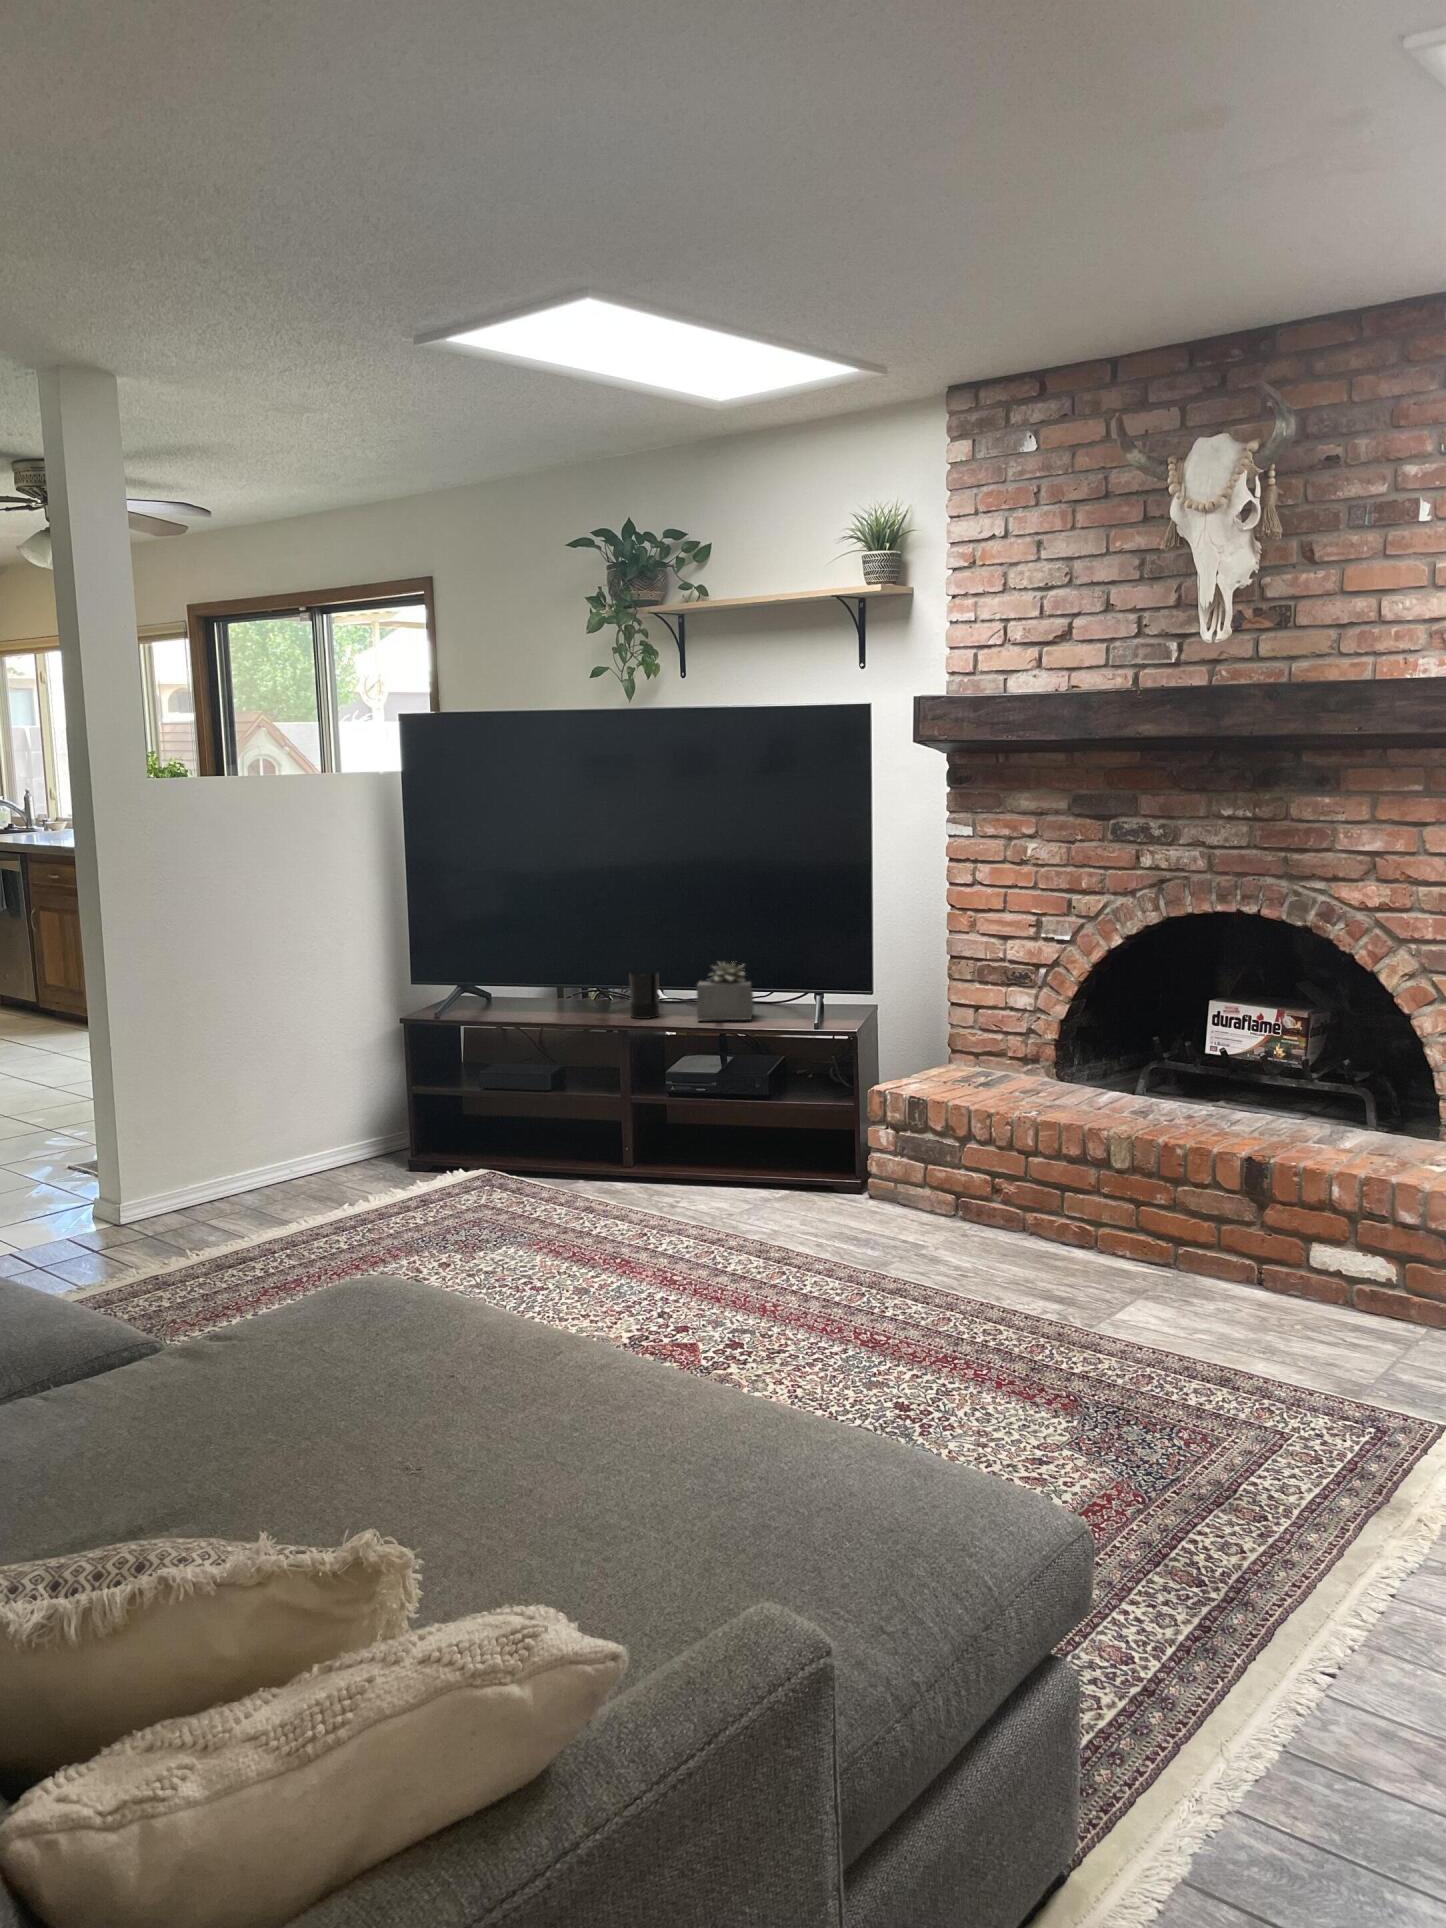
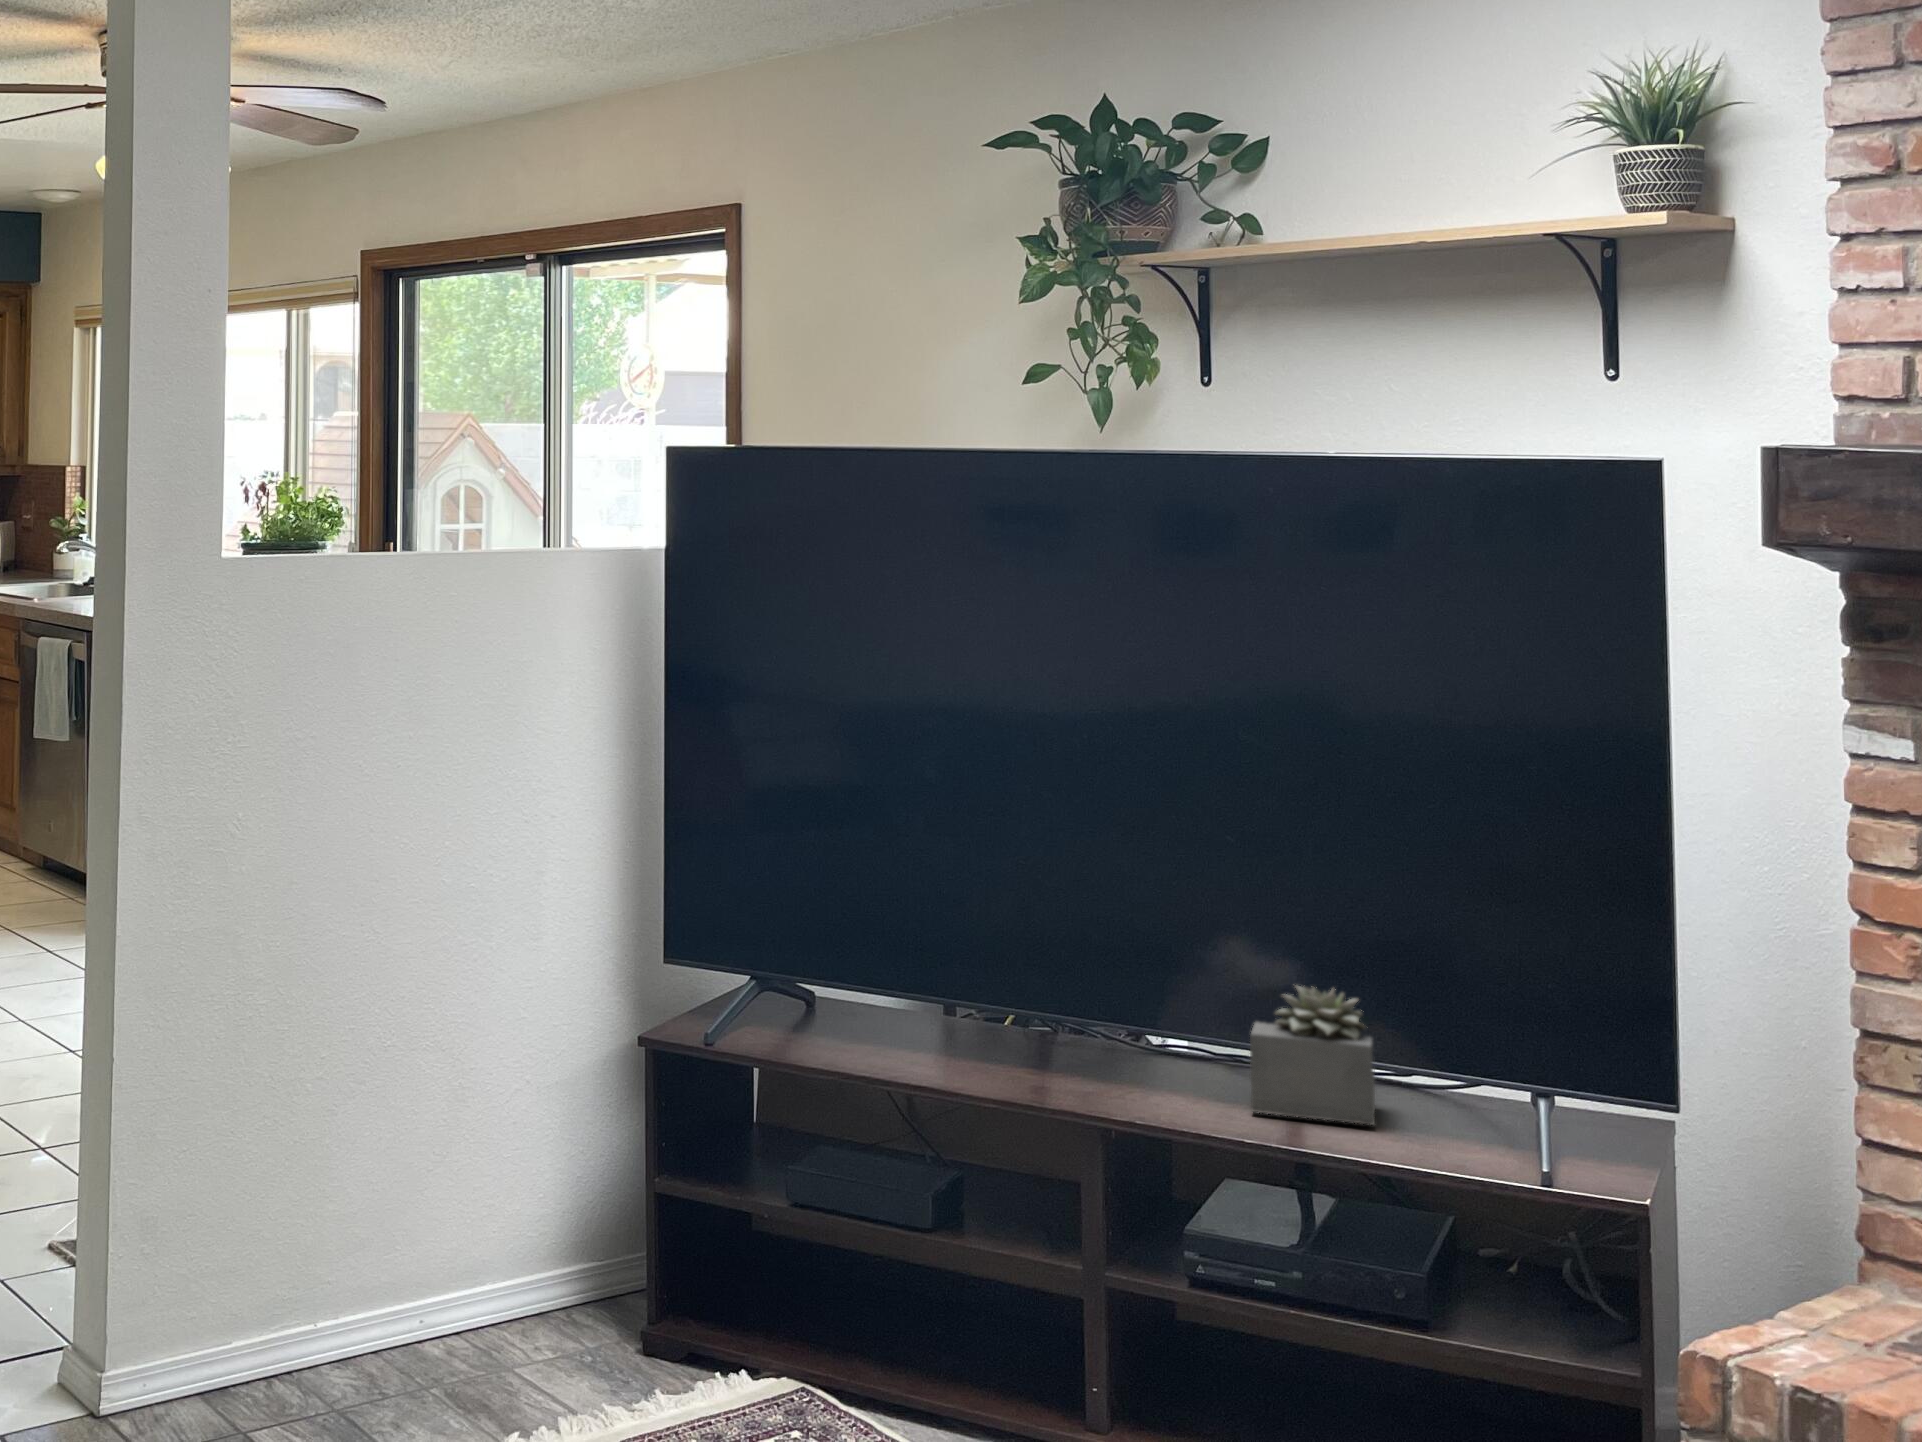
candle: present [630,972,659,1019] -> none [1102,971,1163,1090]

